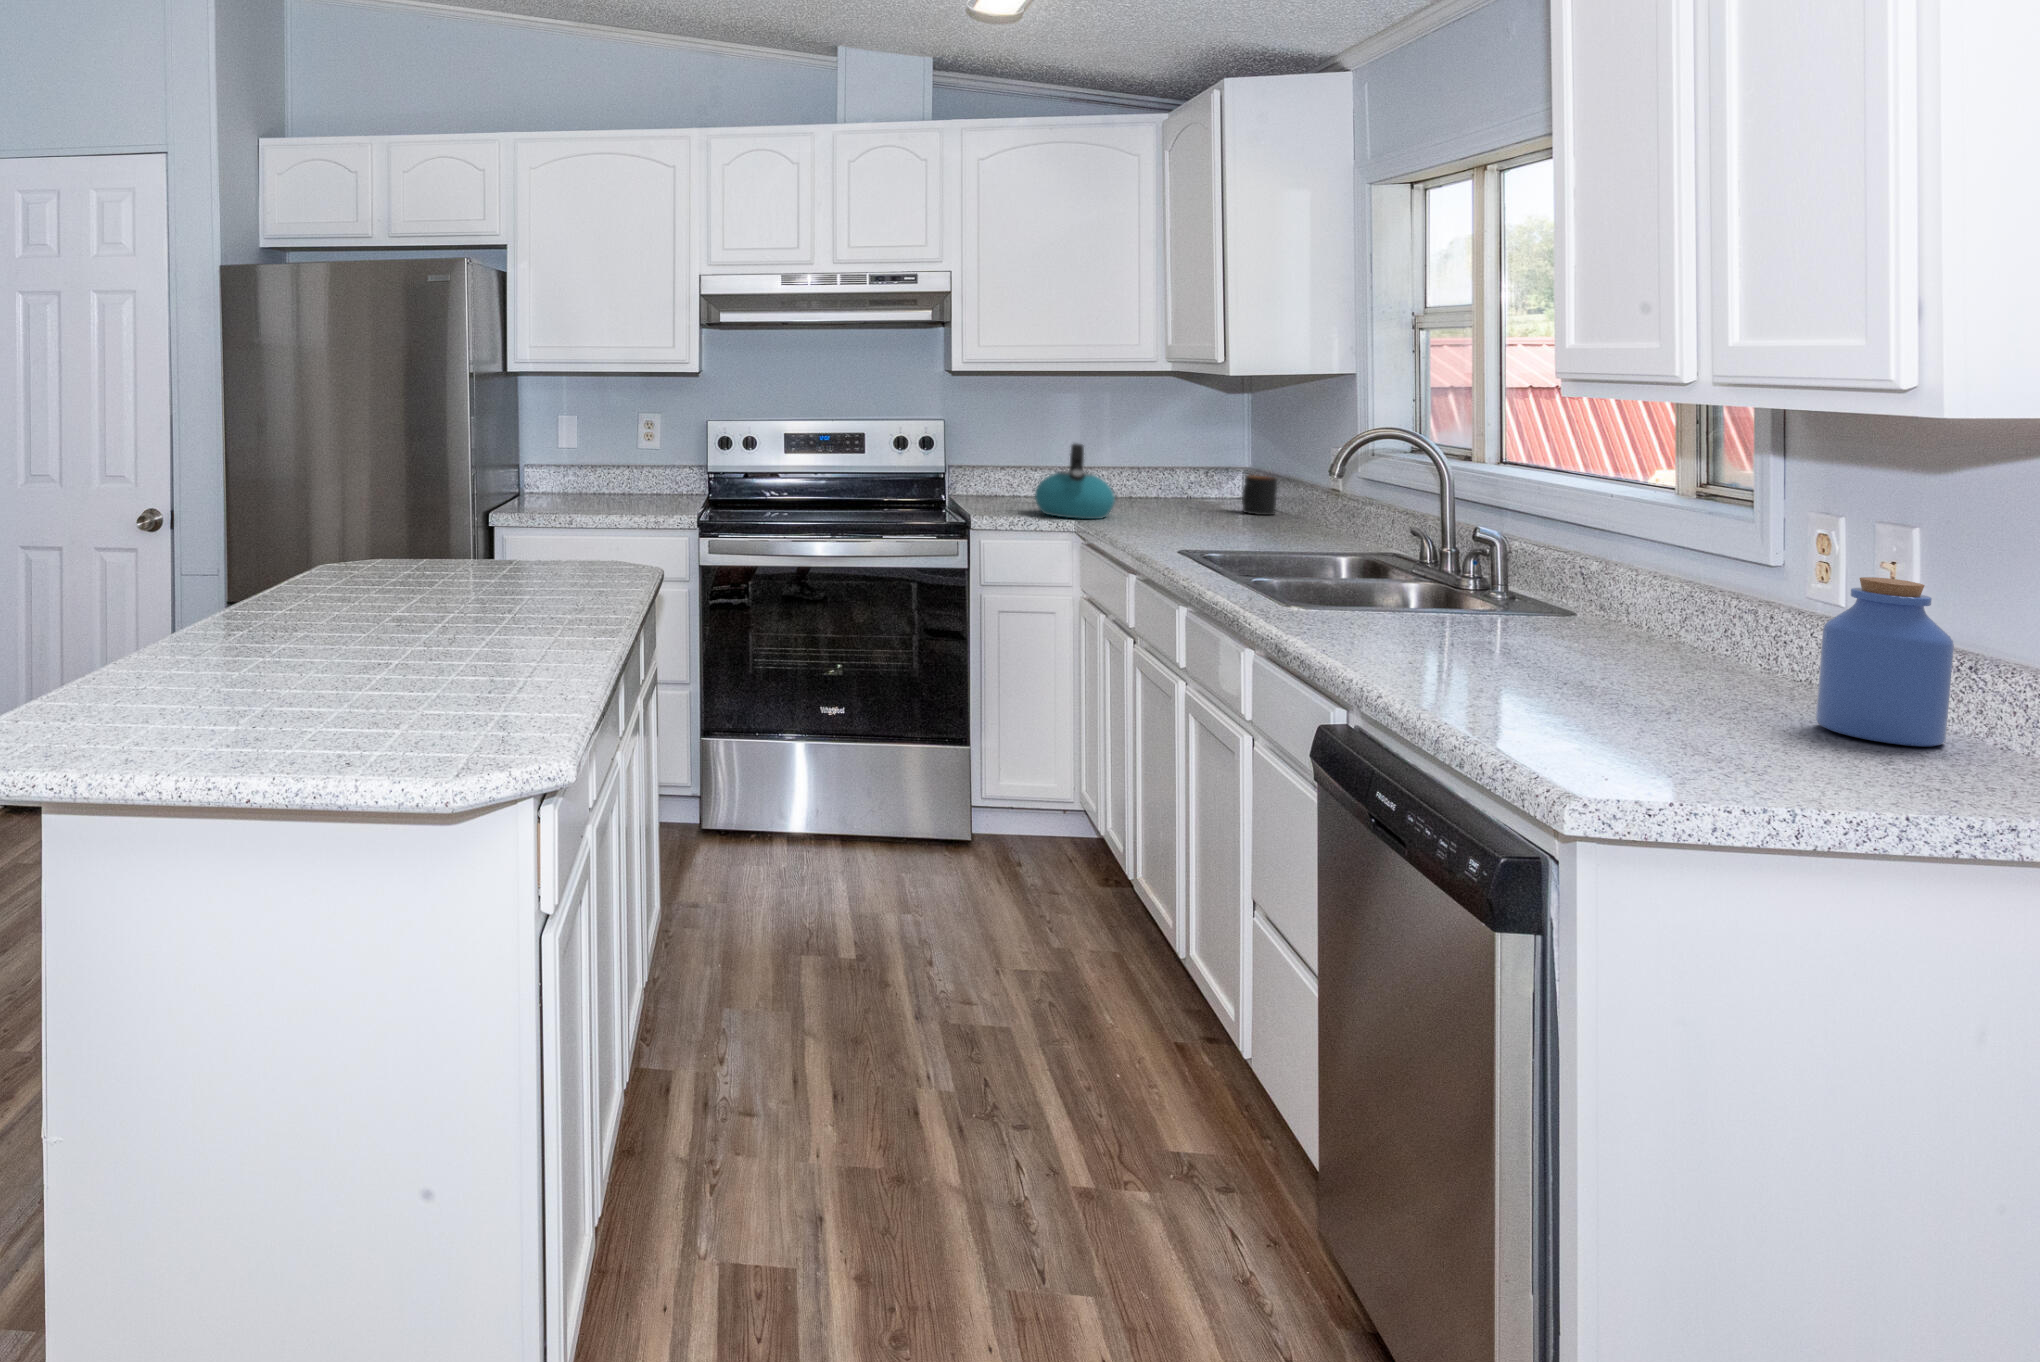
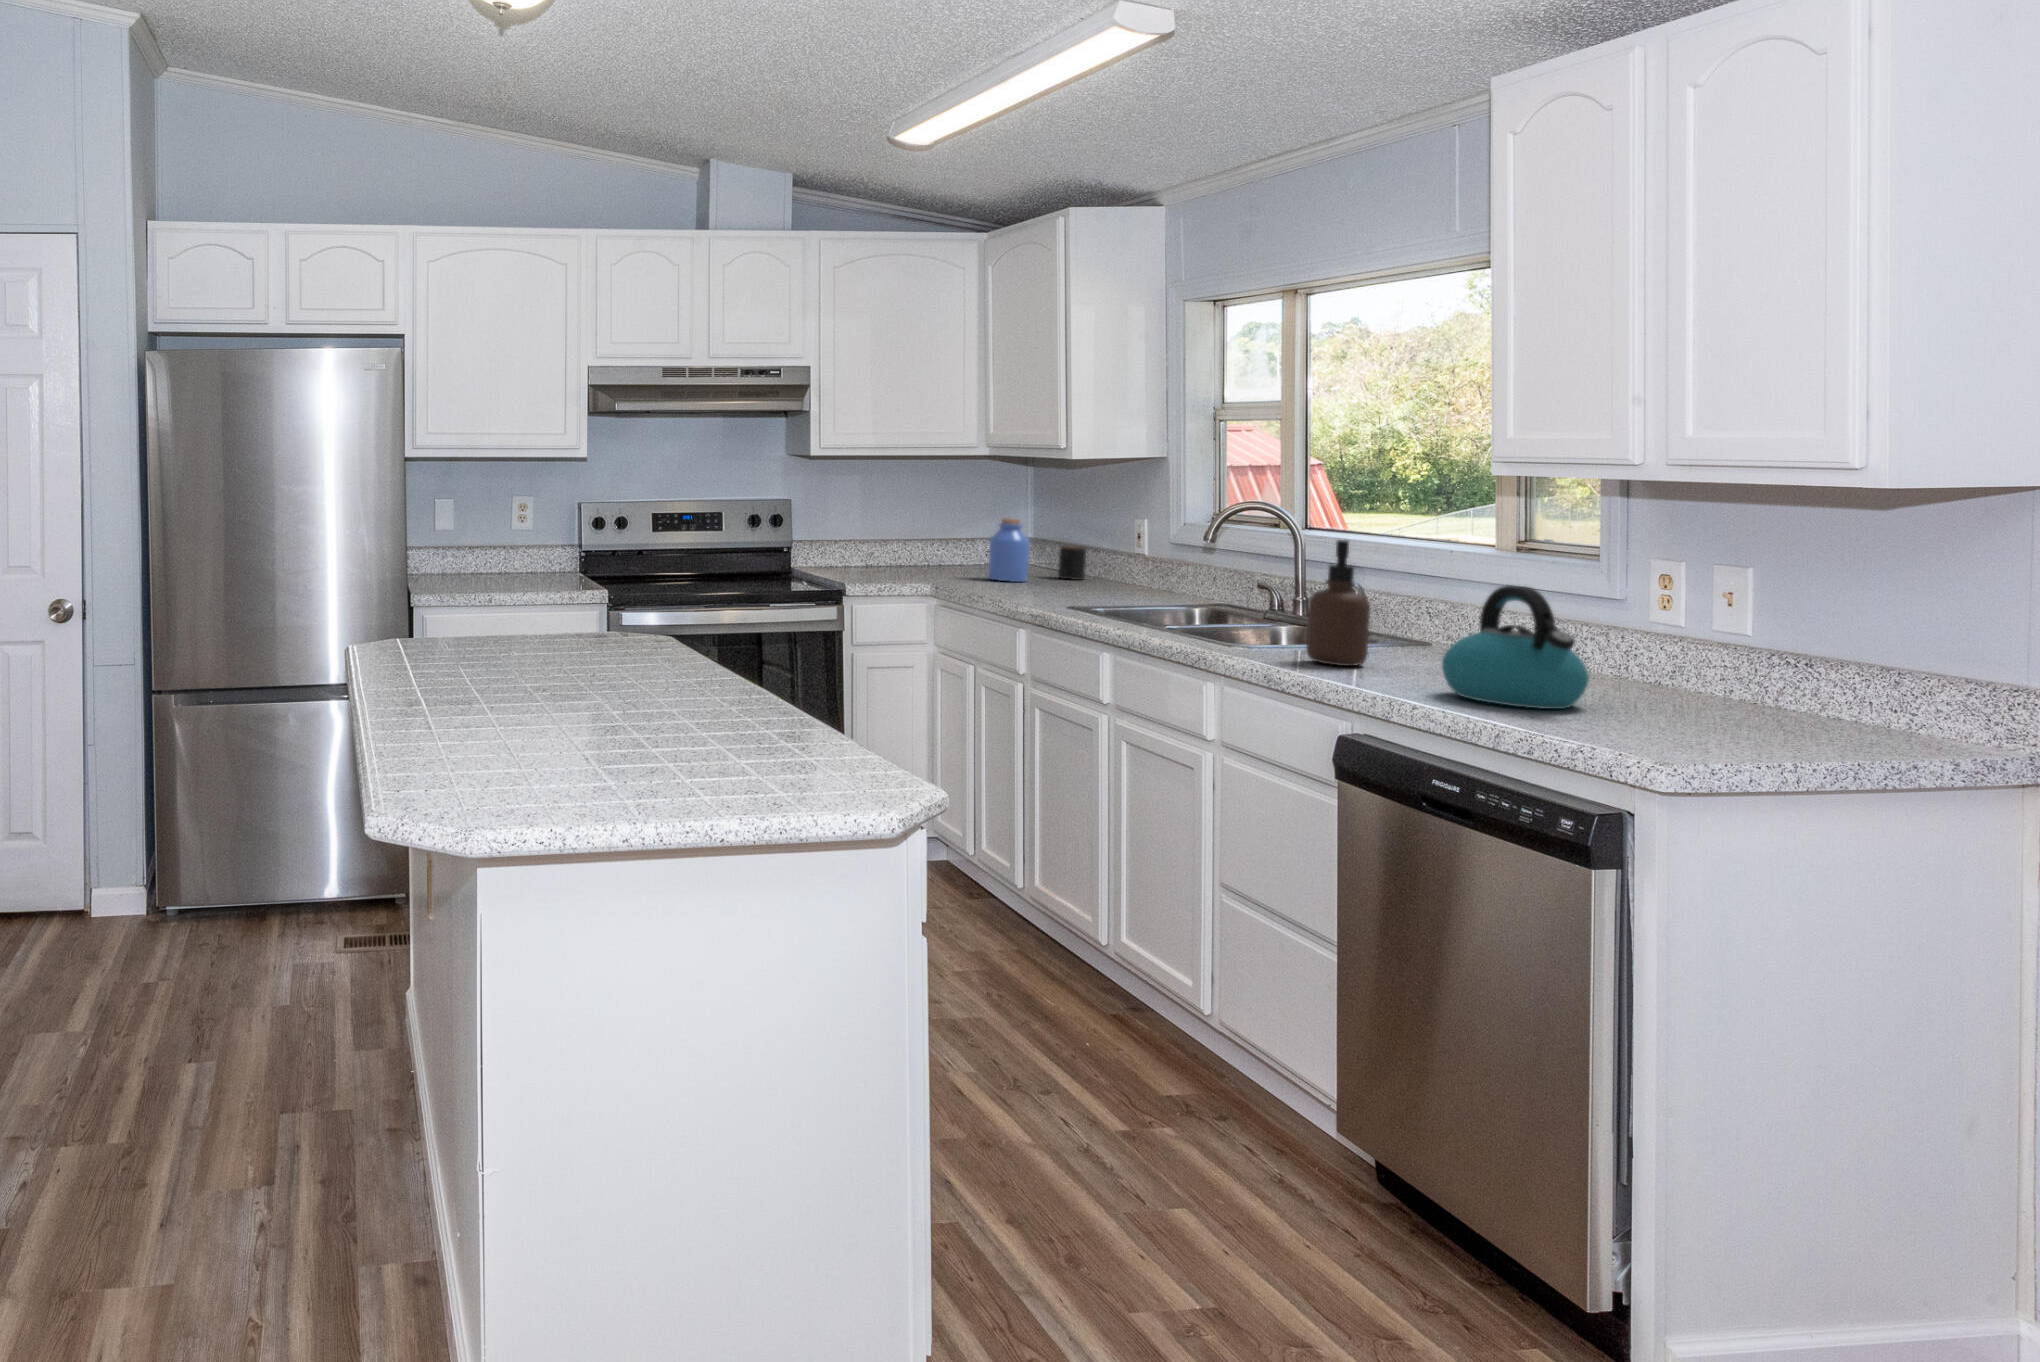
kettle: present [1035,444,1115,519] -> present [1442,585,1589,709]
soap dispenser: none [1363,489,1442,642] -> present [1306,540,1370,666]
jar: present [1816,577,1954,747] -> present [987,518,1030,582]

